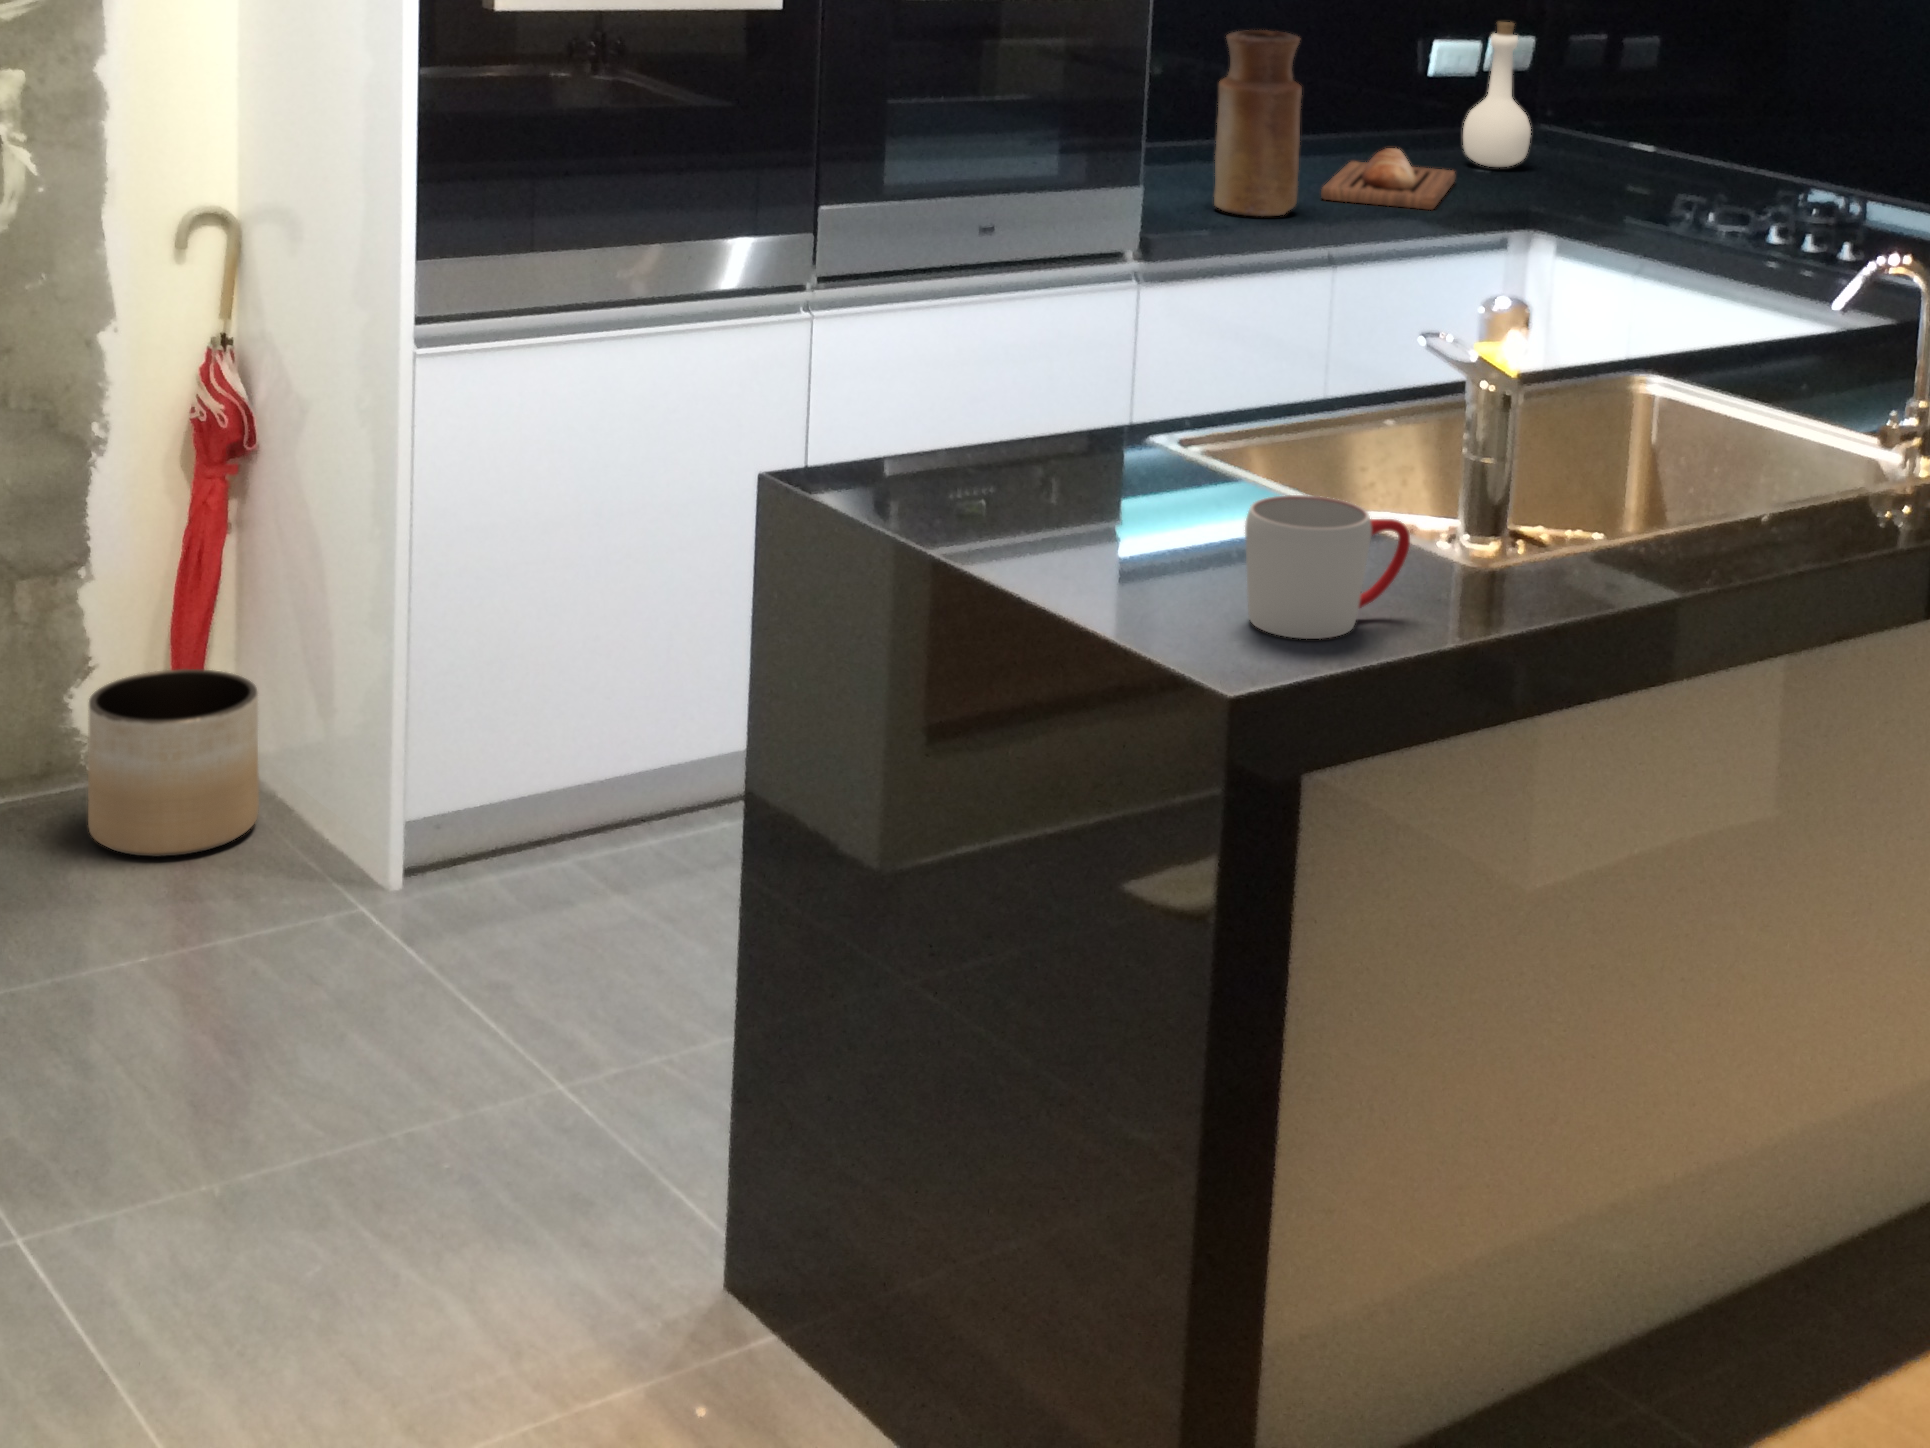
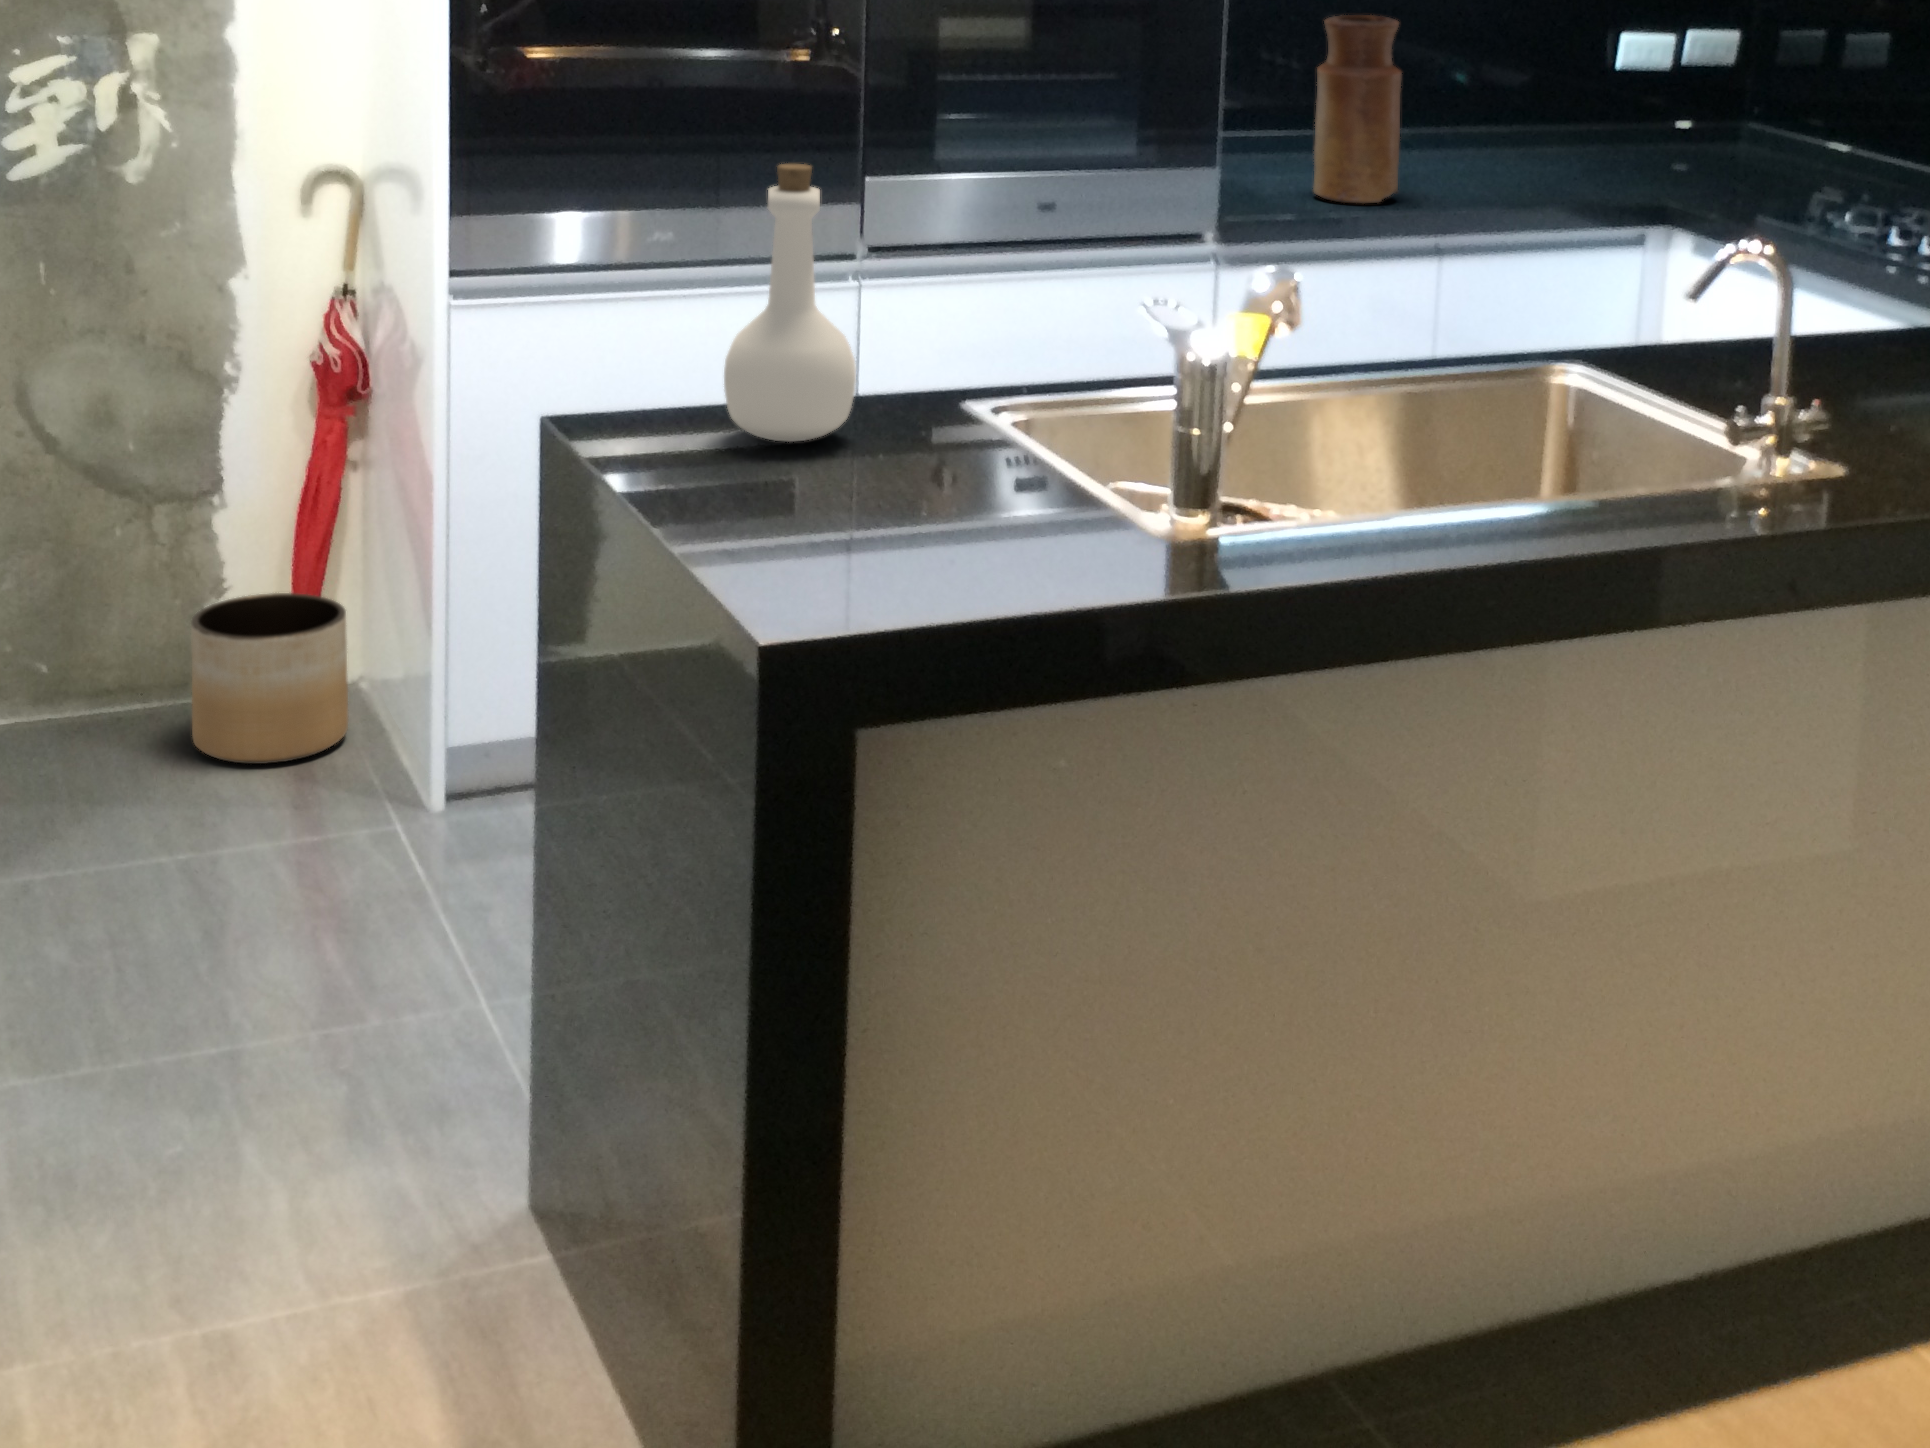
bottle: present [1463,22,1531,167] -> present [724,164,856,442]
bread loaf: present [1321,148,1455,210] -> none [1441,140,1608,202]
mug: present [1245,495,1410,639] -> none [837,445,1022,589]

